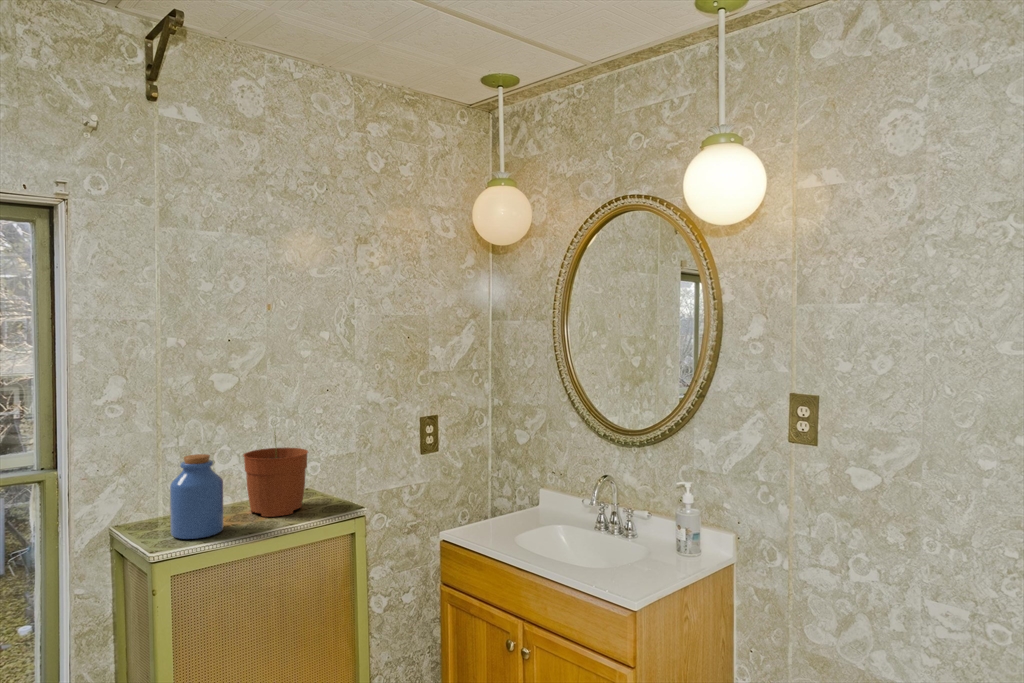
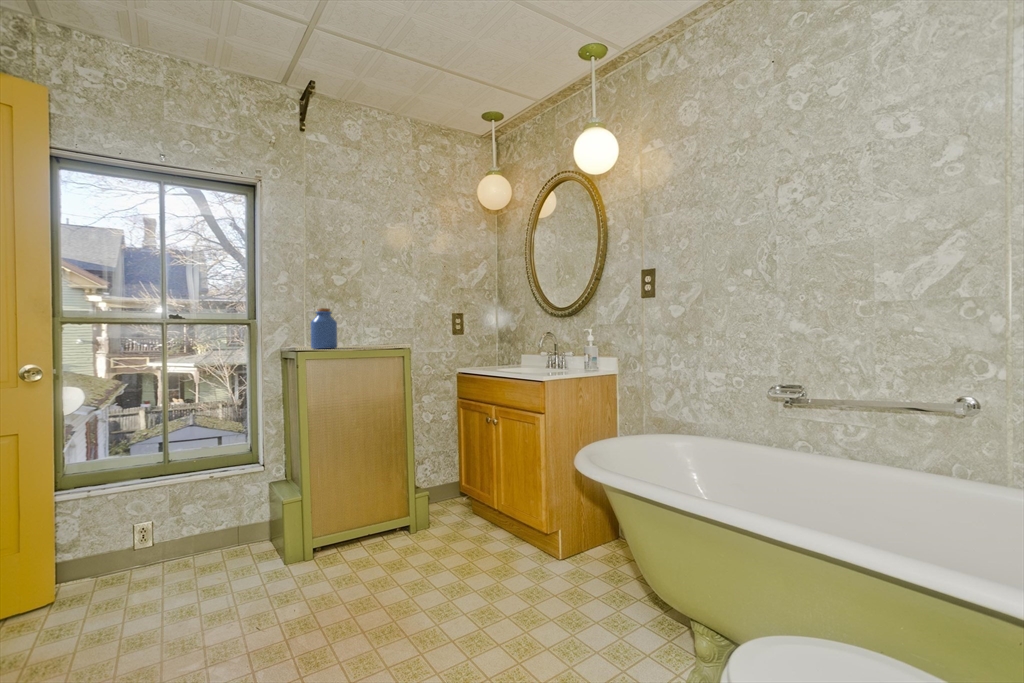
plant pot: present [243,432,308,517] -> none [349,301,384,347]

